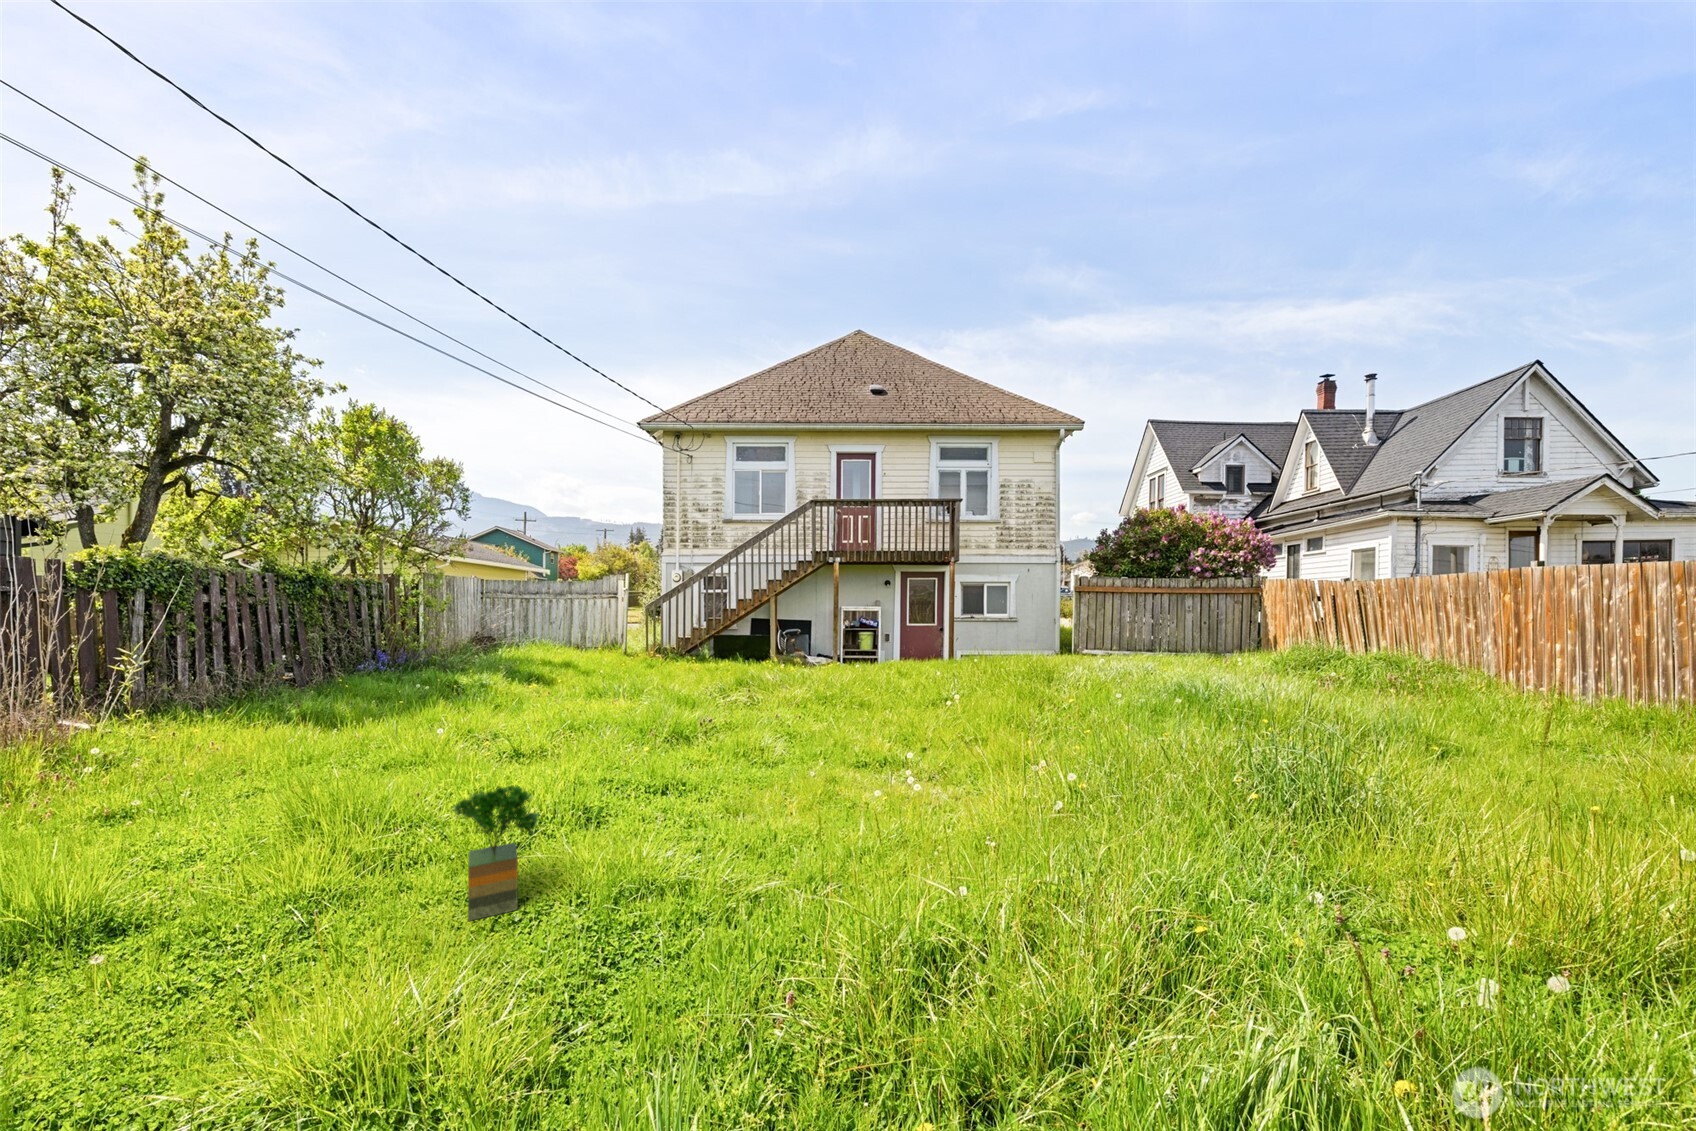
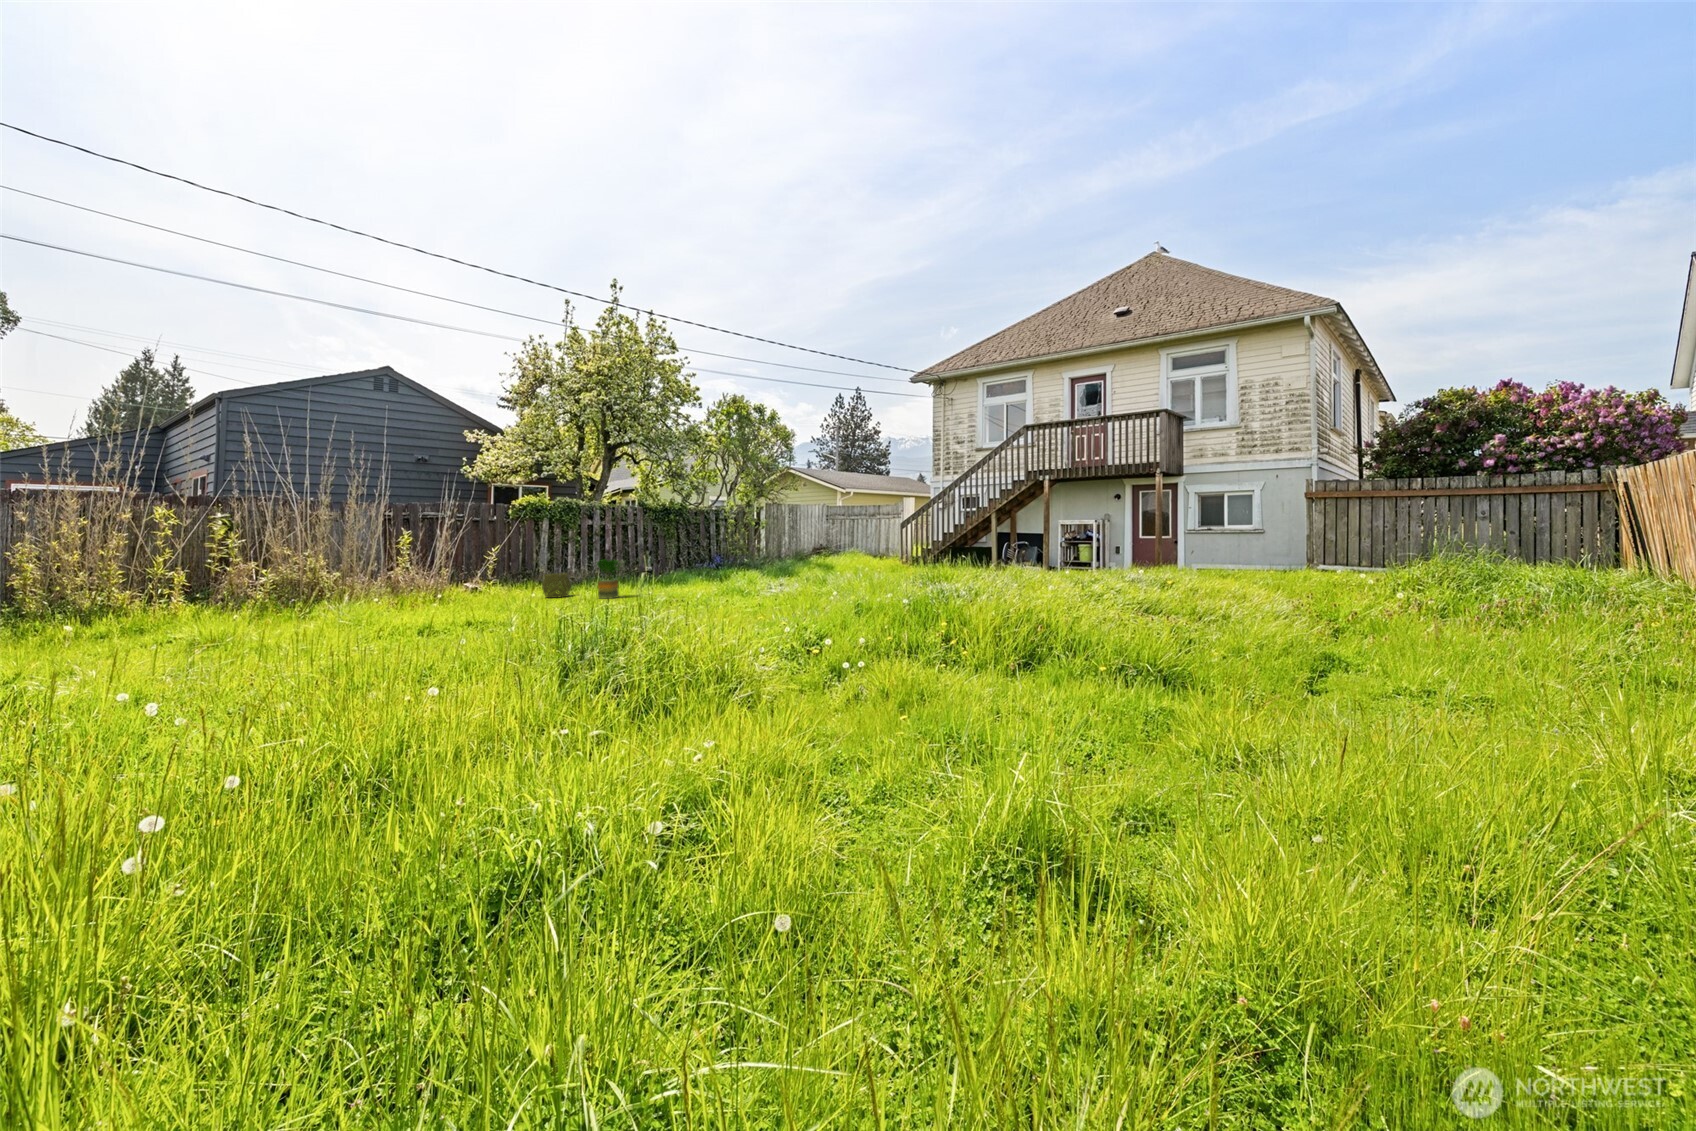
woven basket: none [187,845,310,957] -> present [542,573,571,598]

